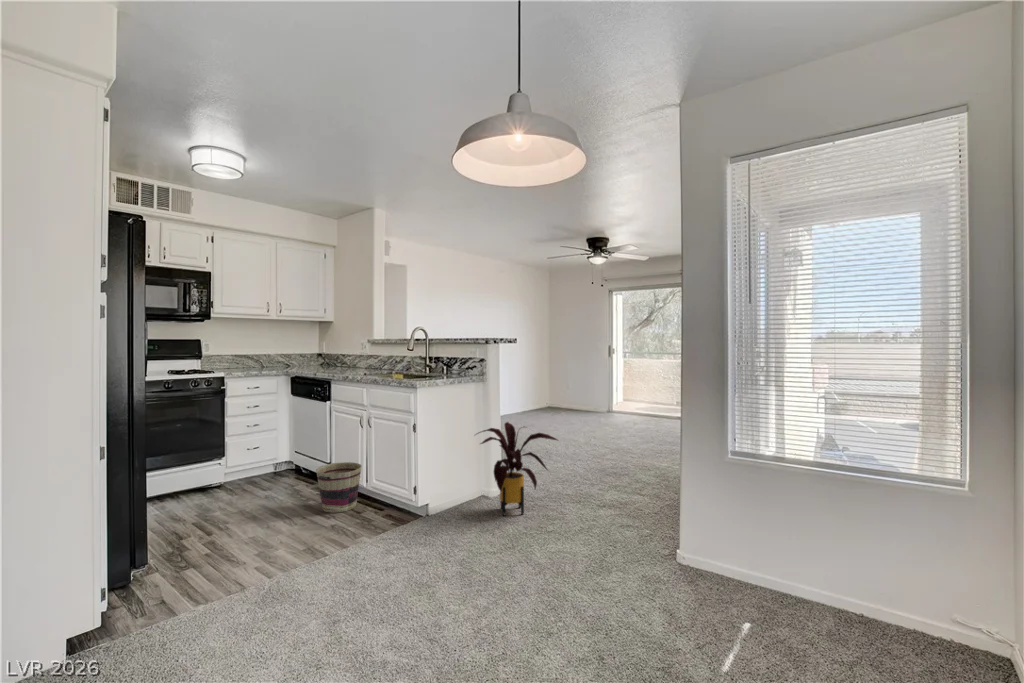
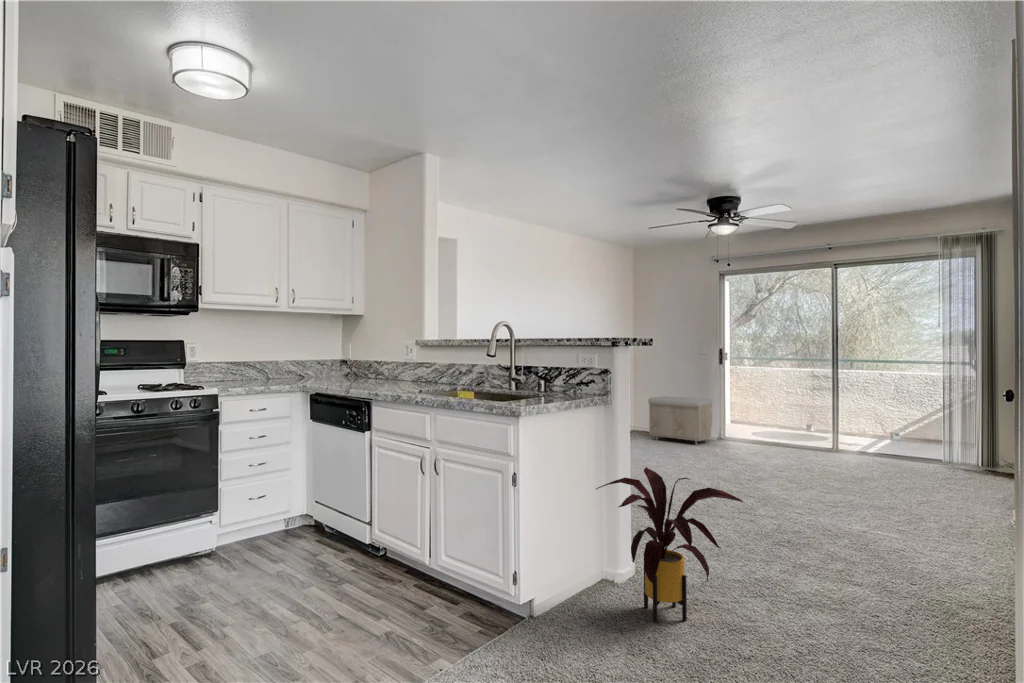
storage bench: none [556,380,602,415] -> present [648,396,712,445]
basket: present [316,462,362,513] -> none [356,526,423,609]

